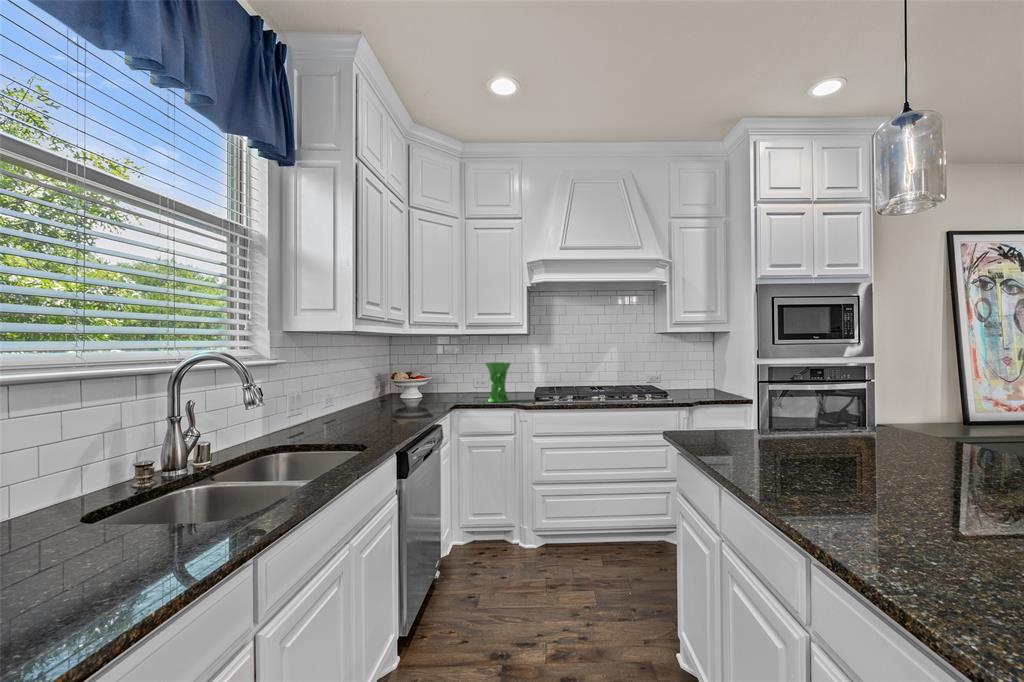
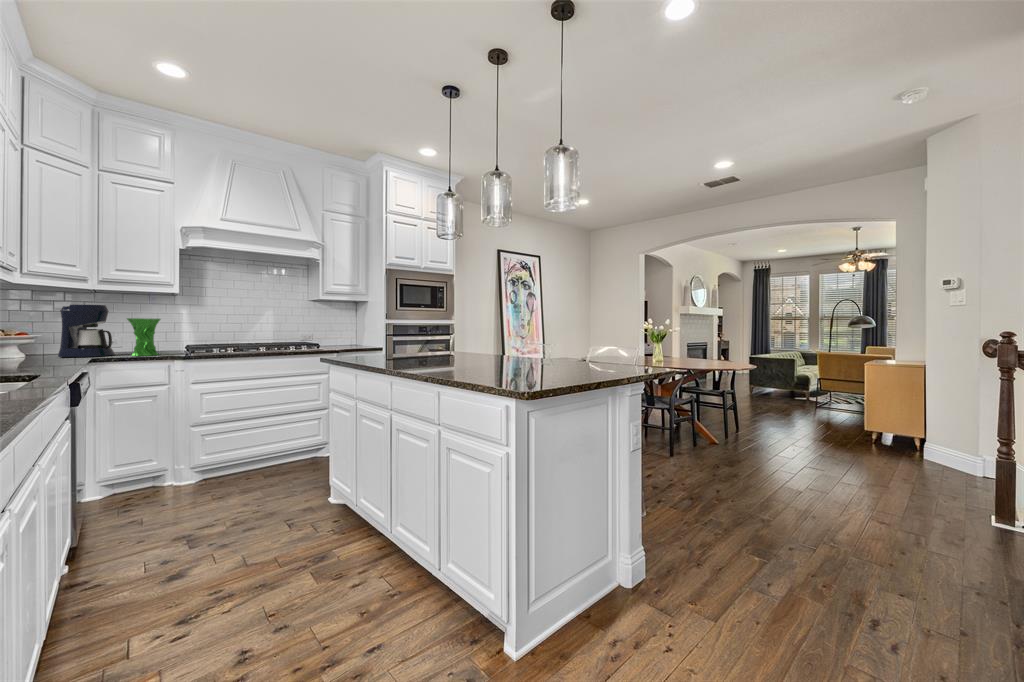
coffee maker: none [437,350,476,401] -> present [58,304,115,357]

